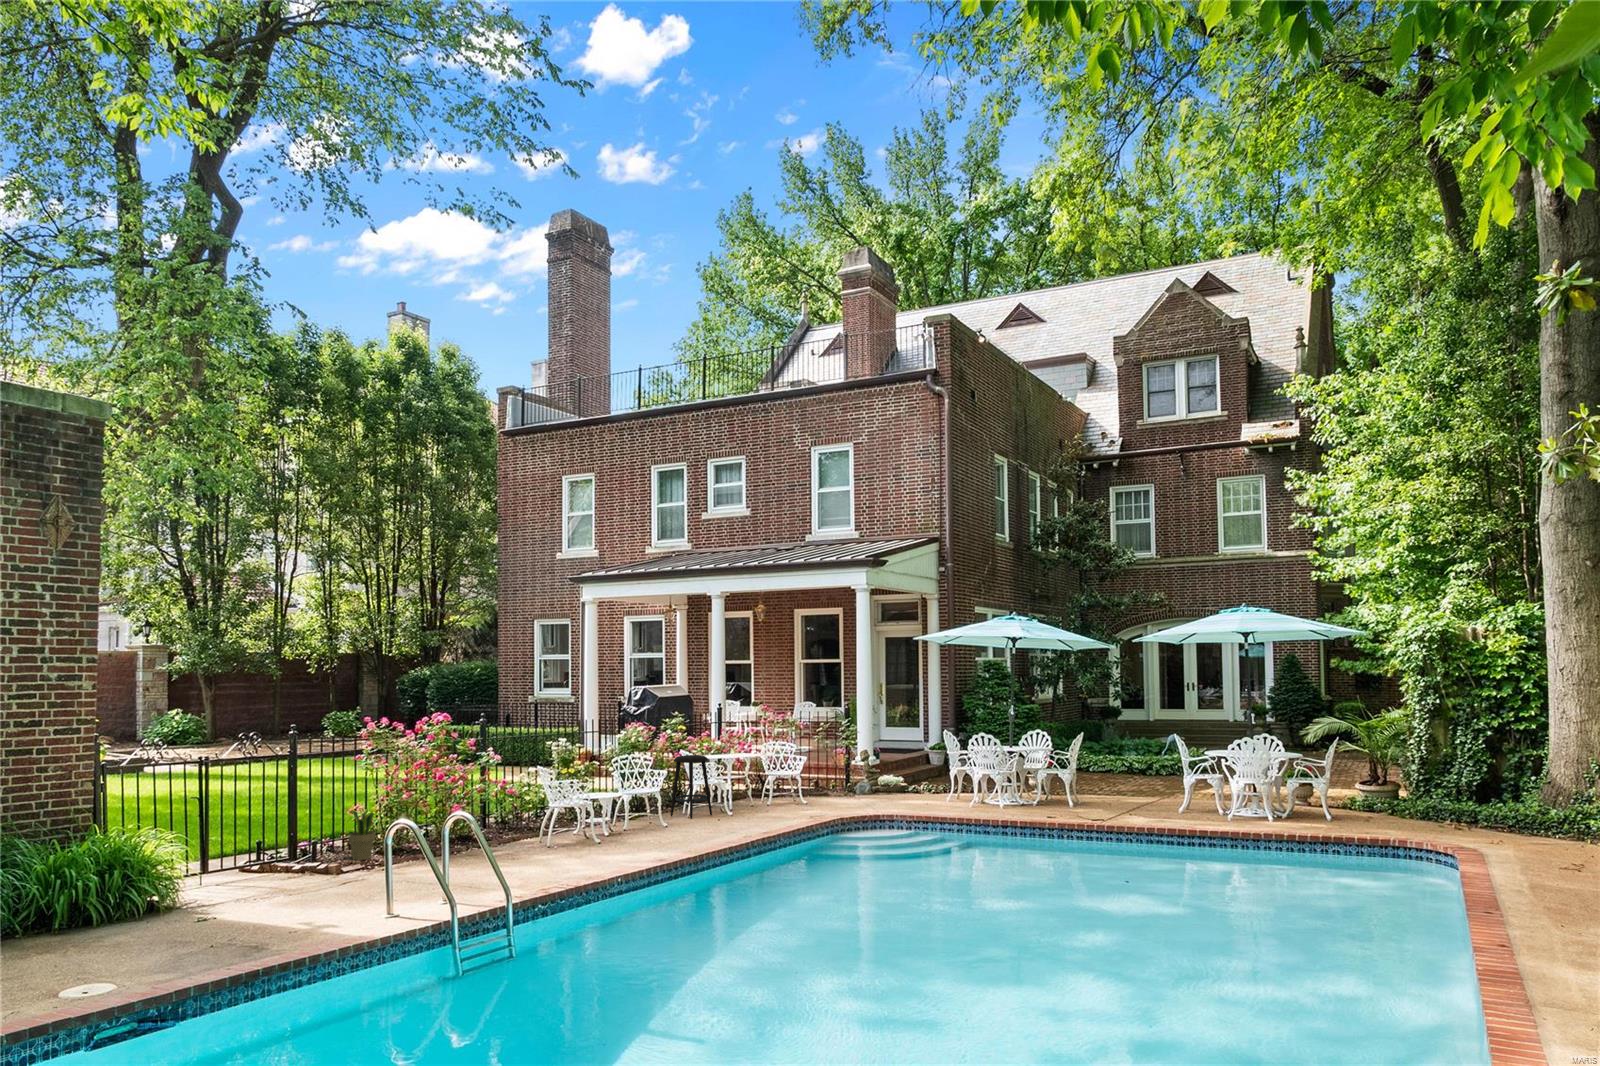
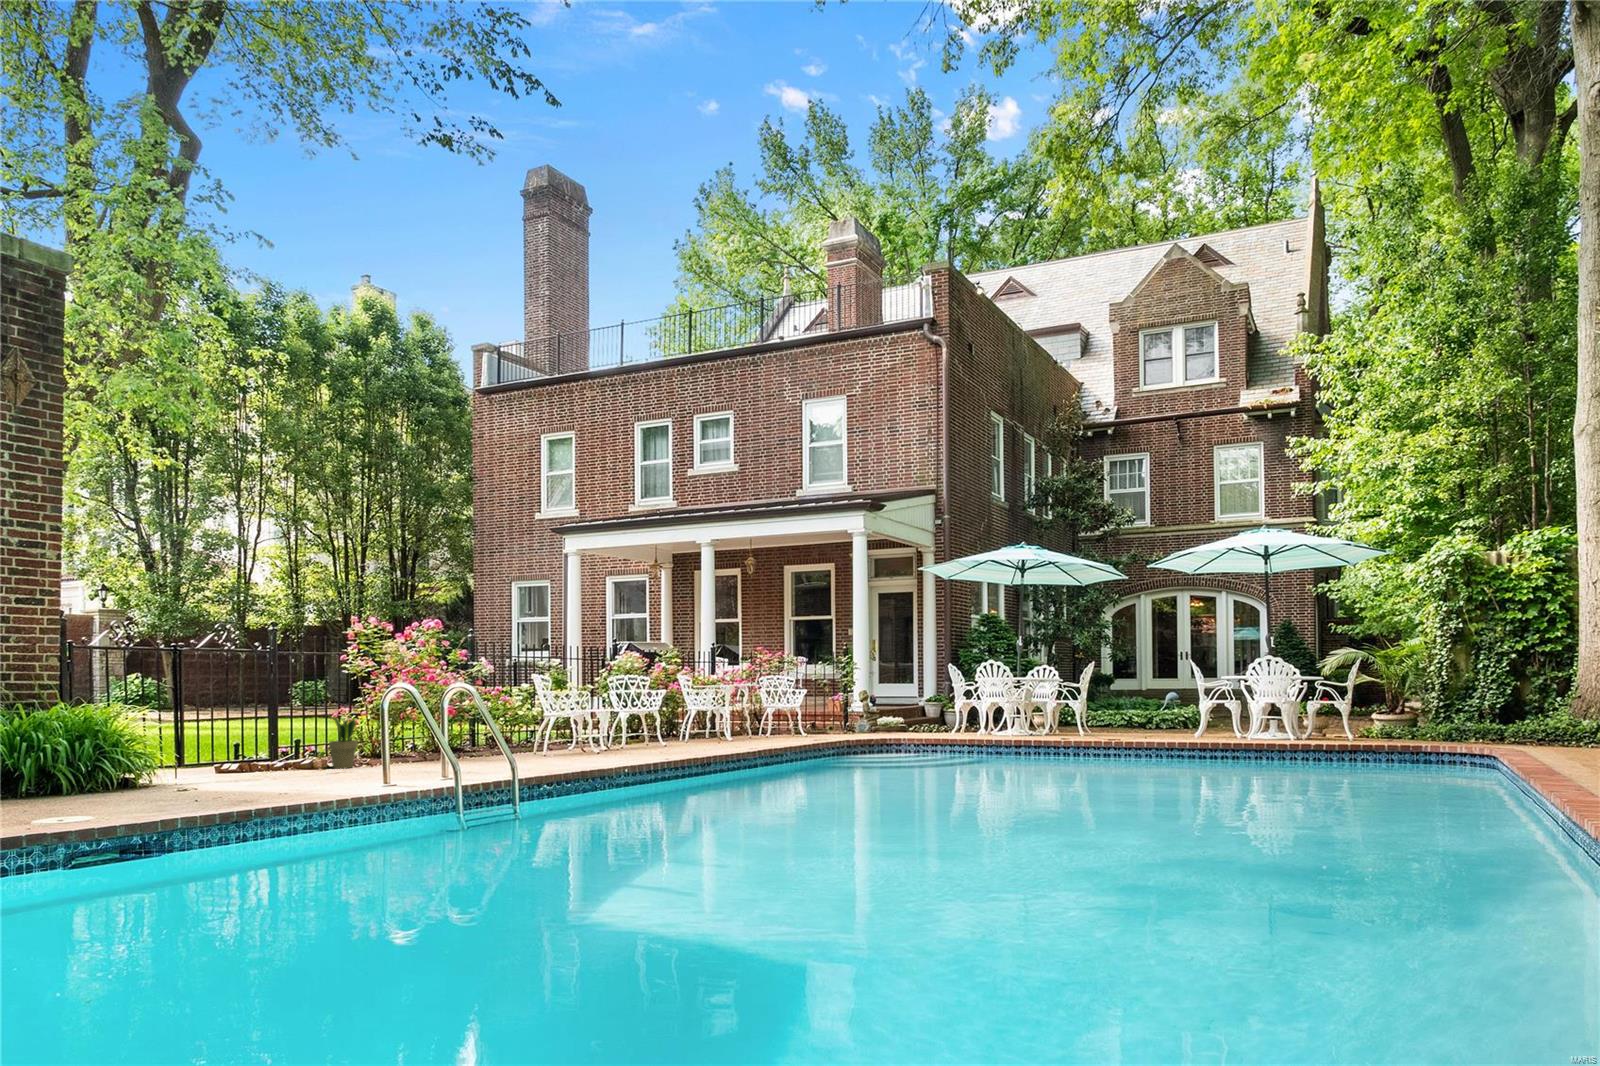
stool: present [671,755,712,819] -> none [665,688,708,753]

